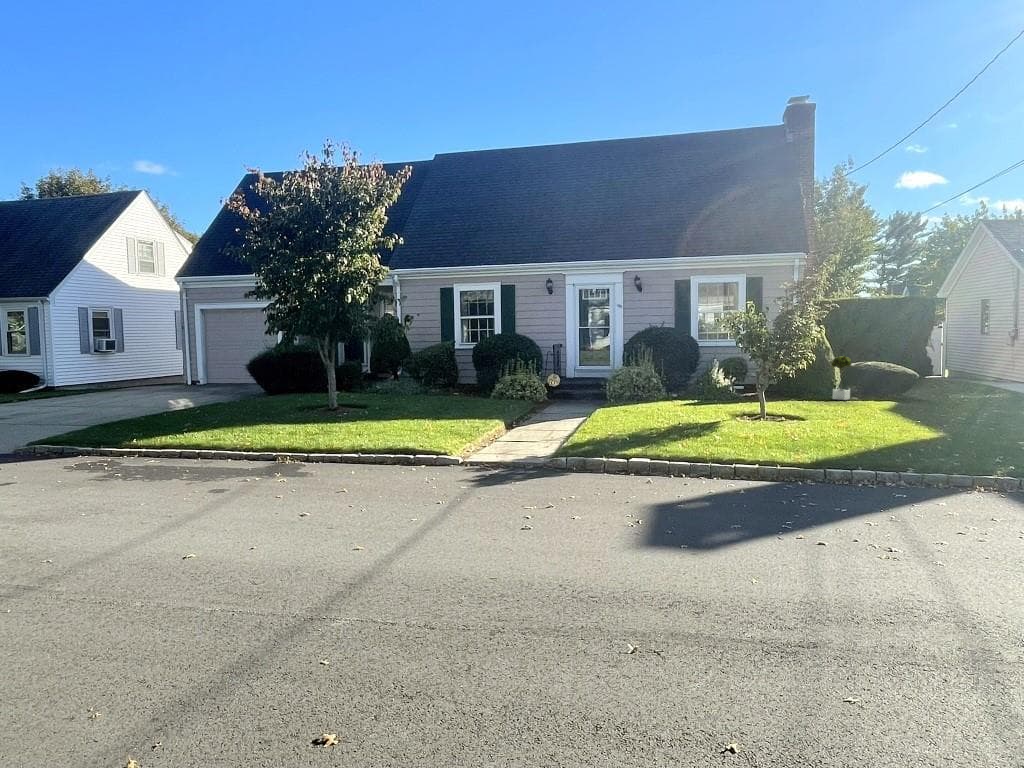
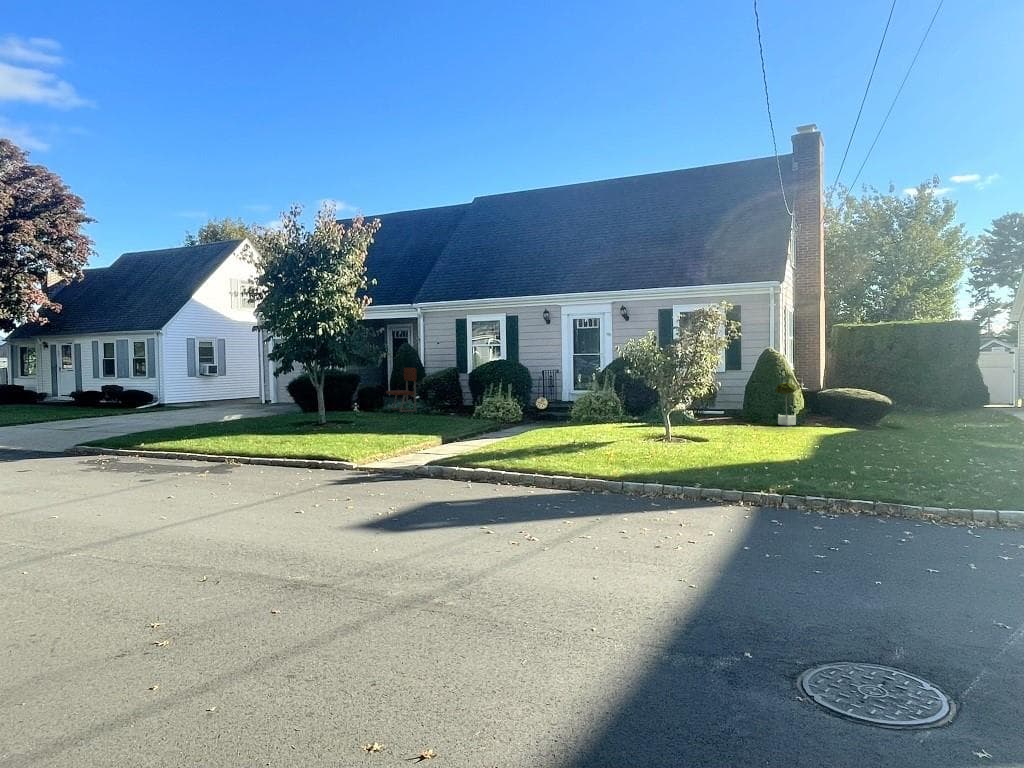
bench: none [375,342,416,393] -> present [386,368,416,412]

